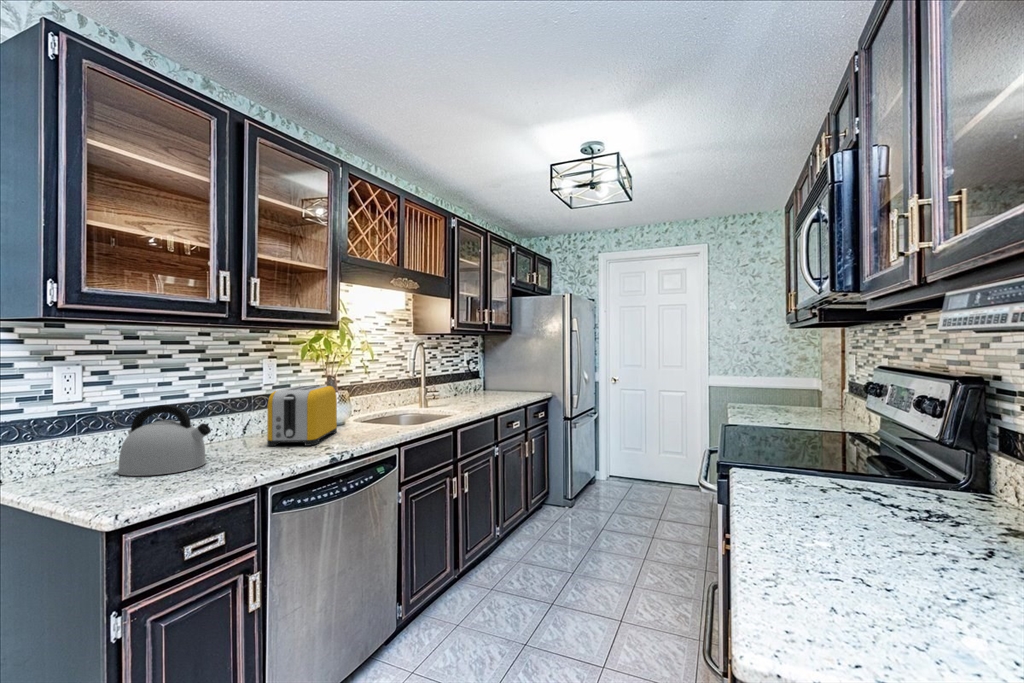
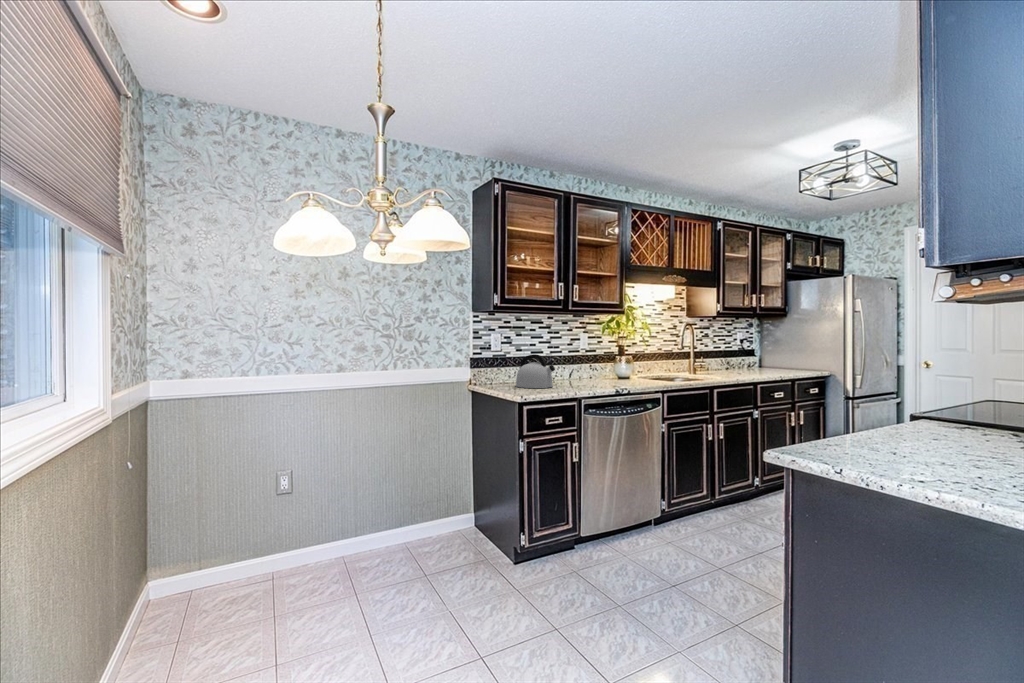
toaster: present [267,386,337,446] -> none [582,350,623,385]

